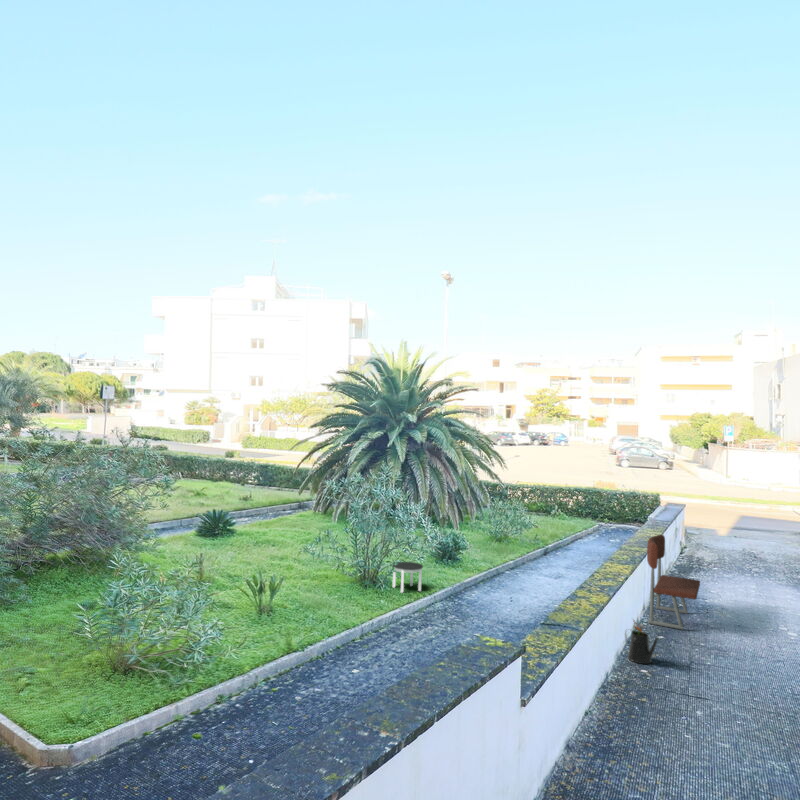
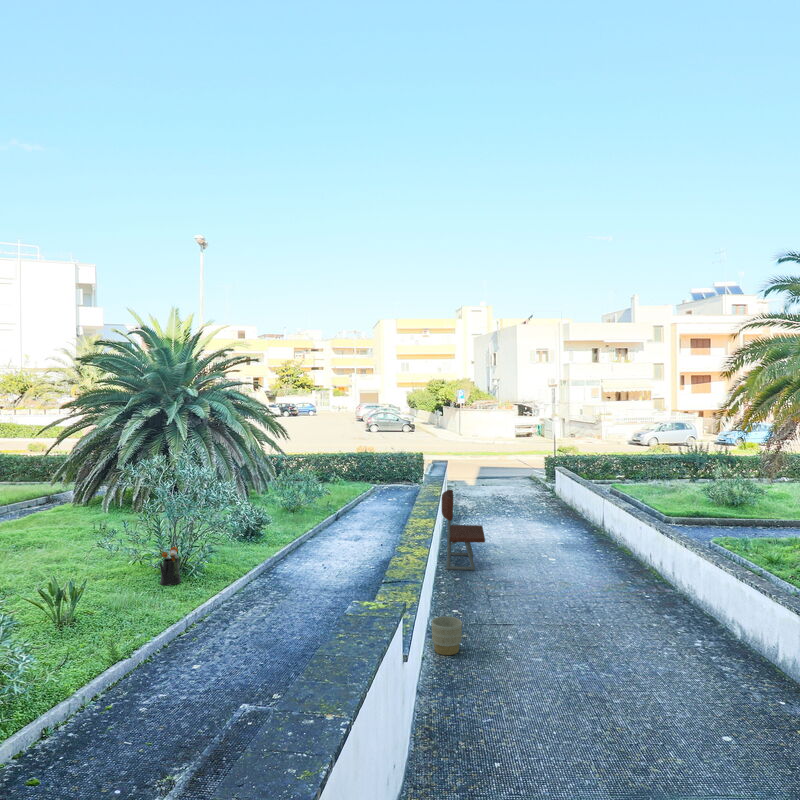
round table: present [393,562,423,593] -> none [201,545,235,578]
watering can: present [627,622,657,664] -> present [160,546,181,585]
planter: none [598,671,633,716] -> present [432,616,462,655]

